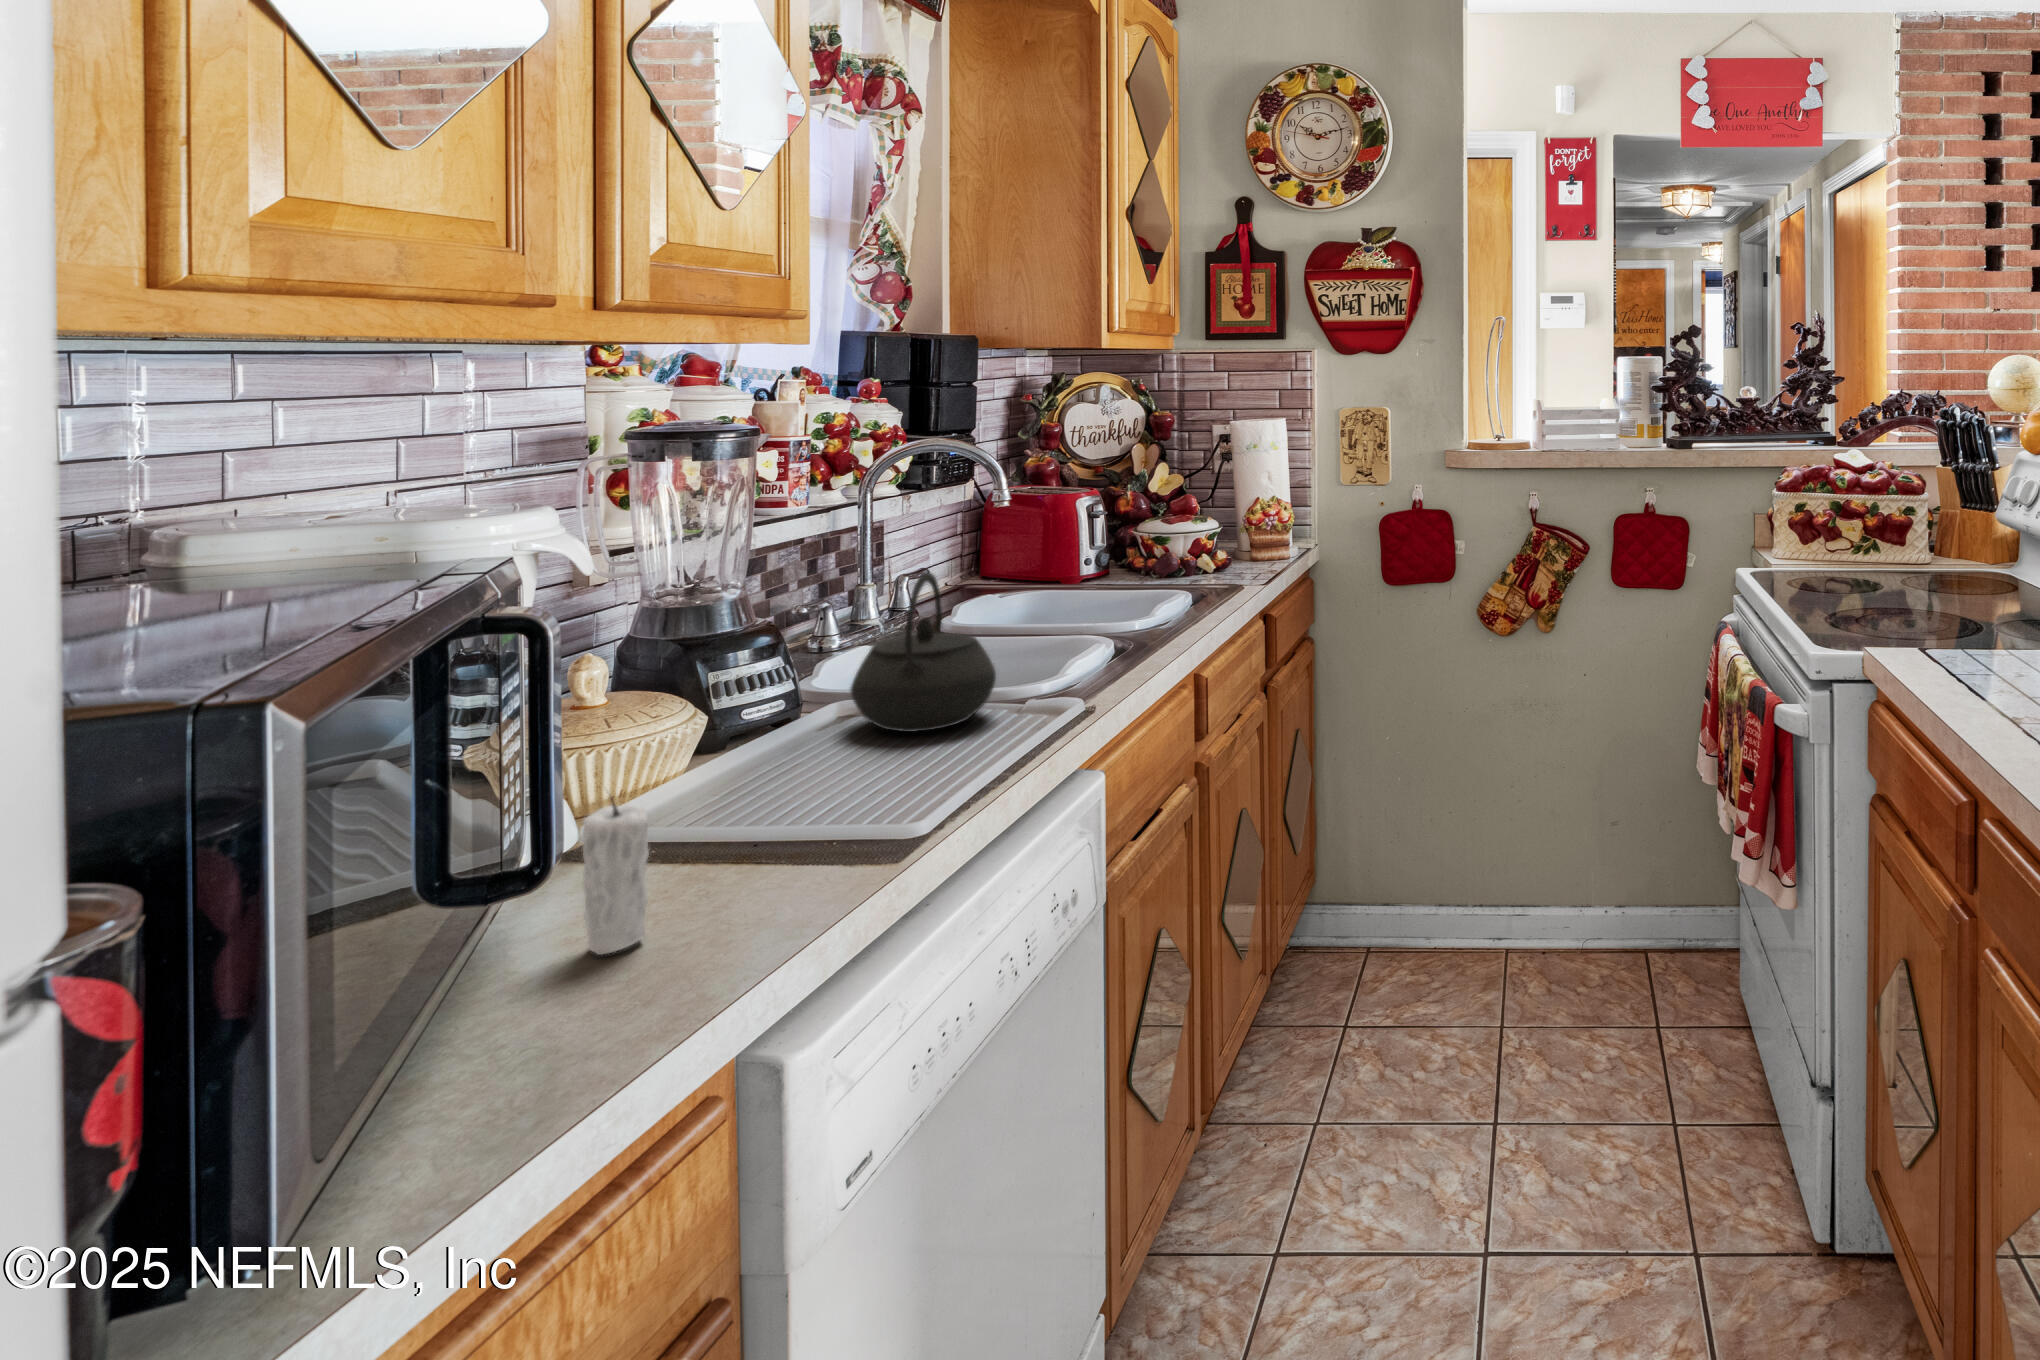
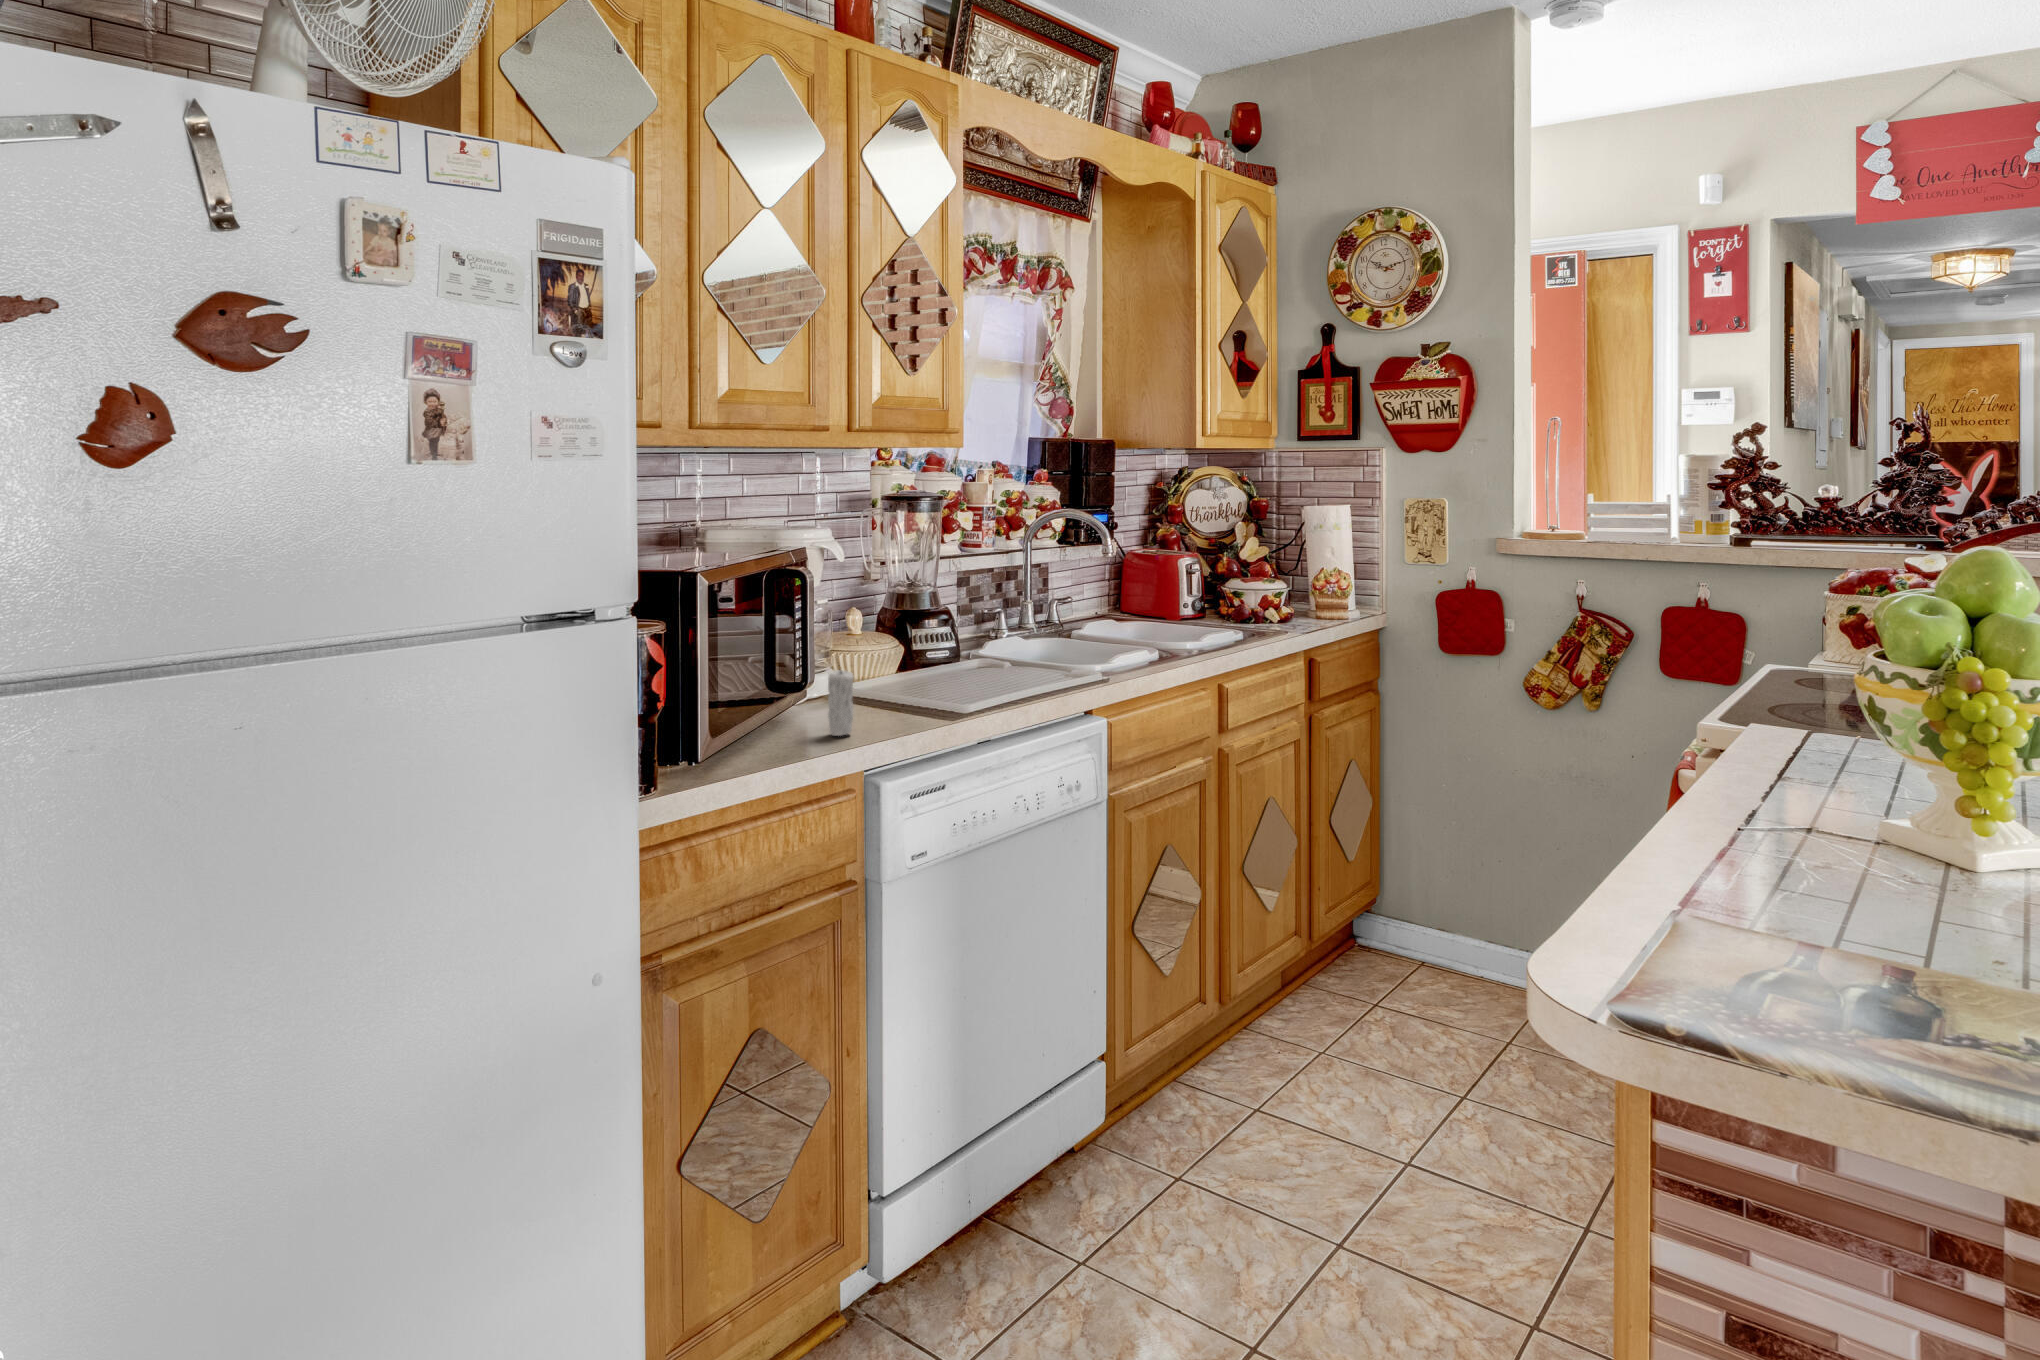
kettle: present [850,571,996,732] -> none [986,586,1065,680]

